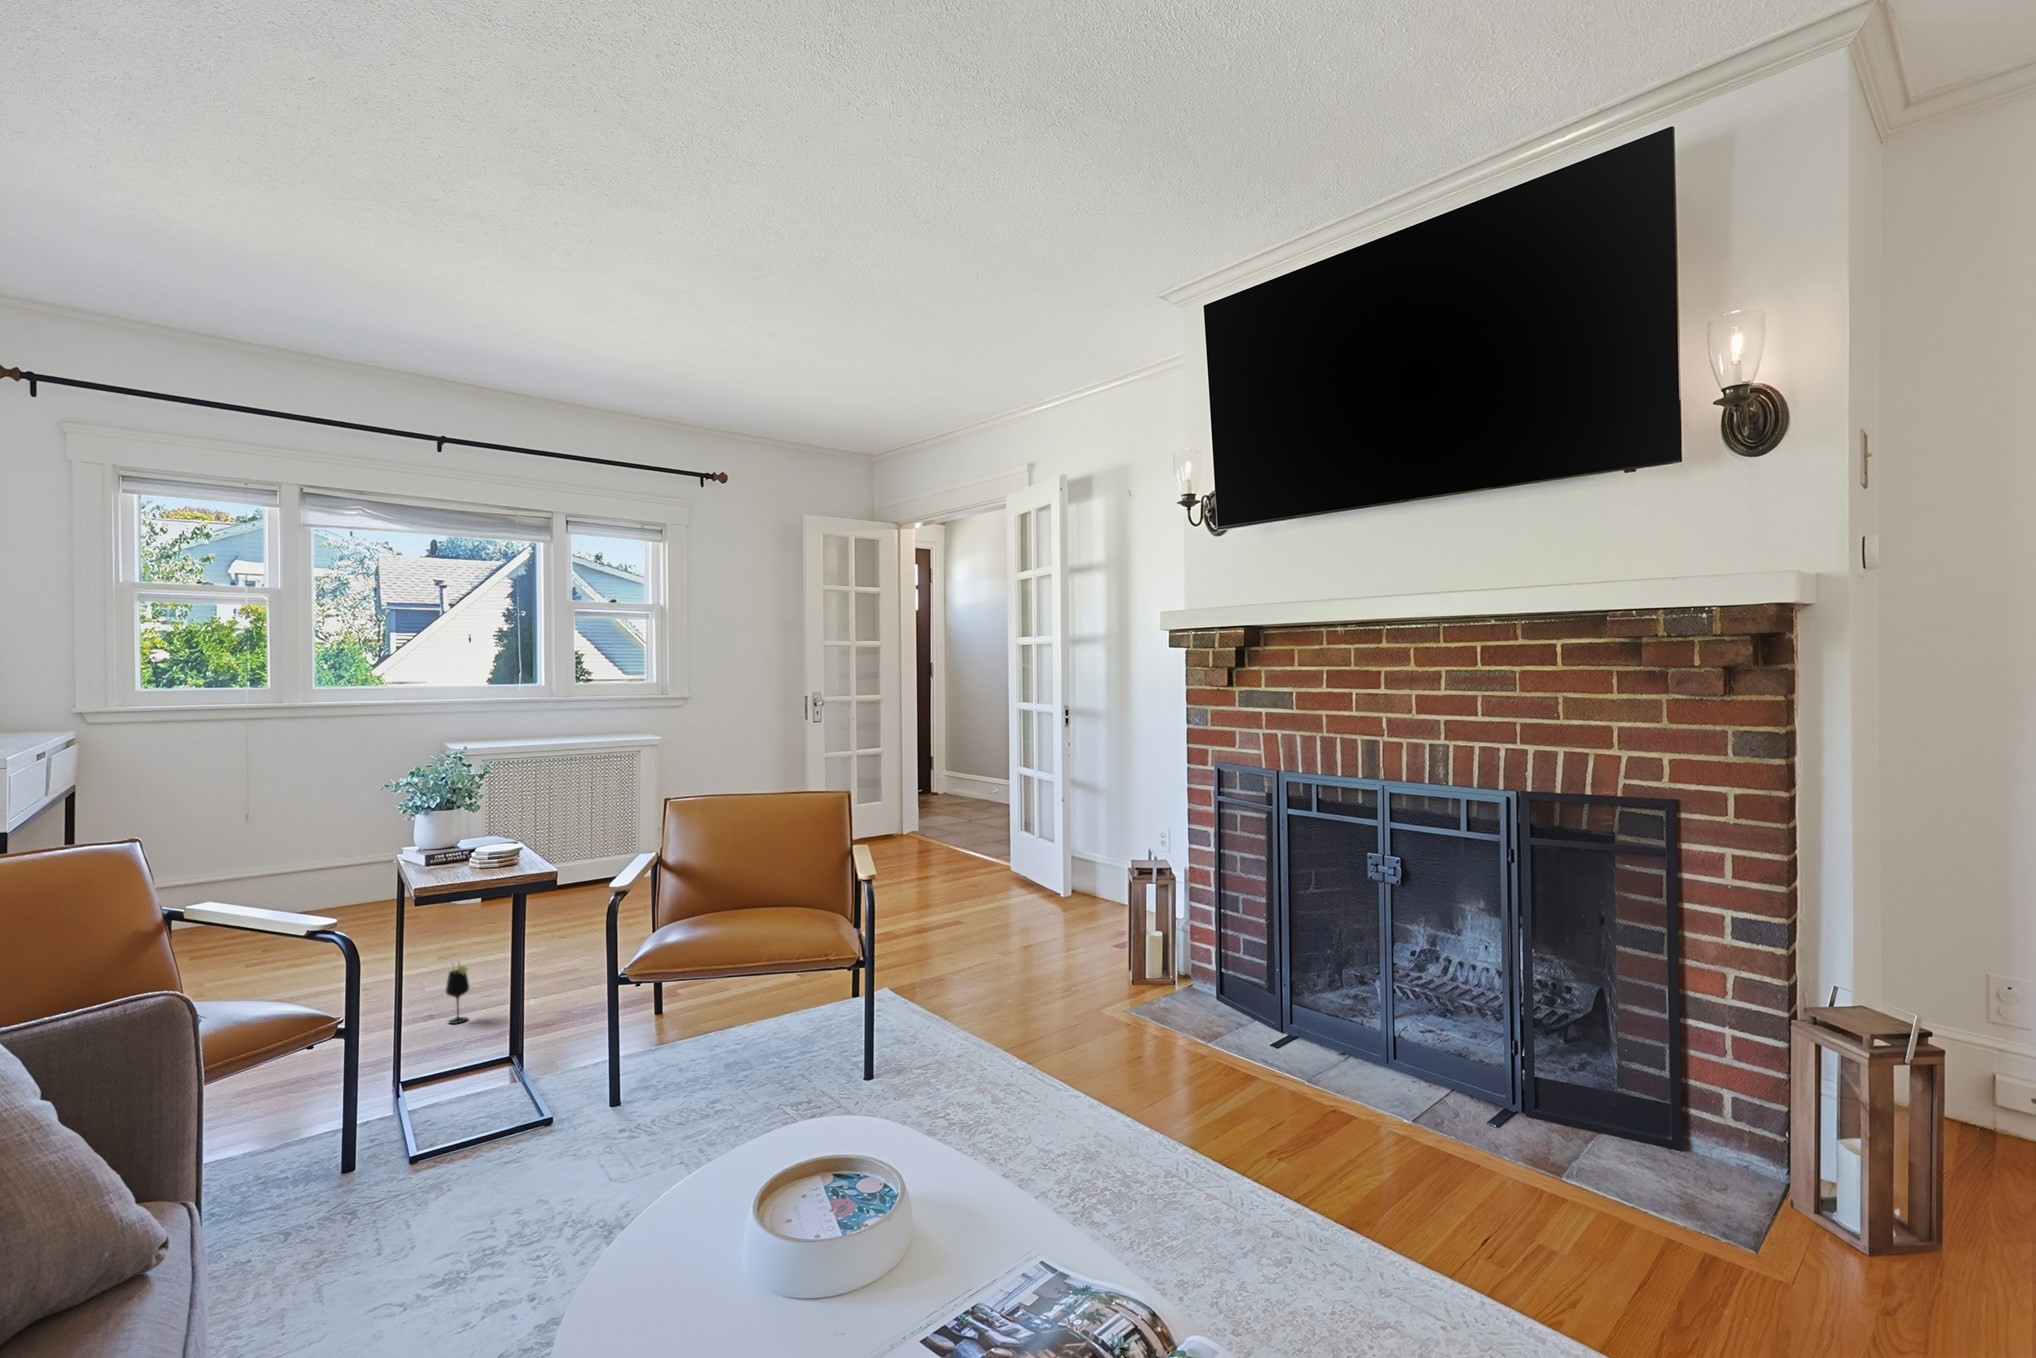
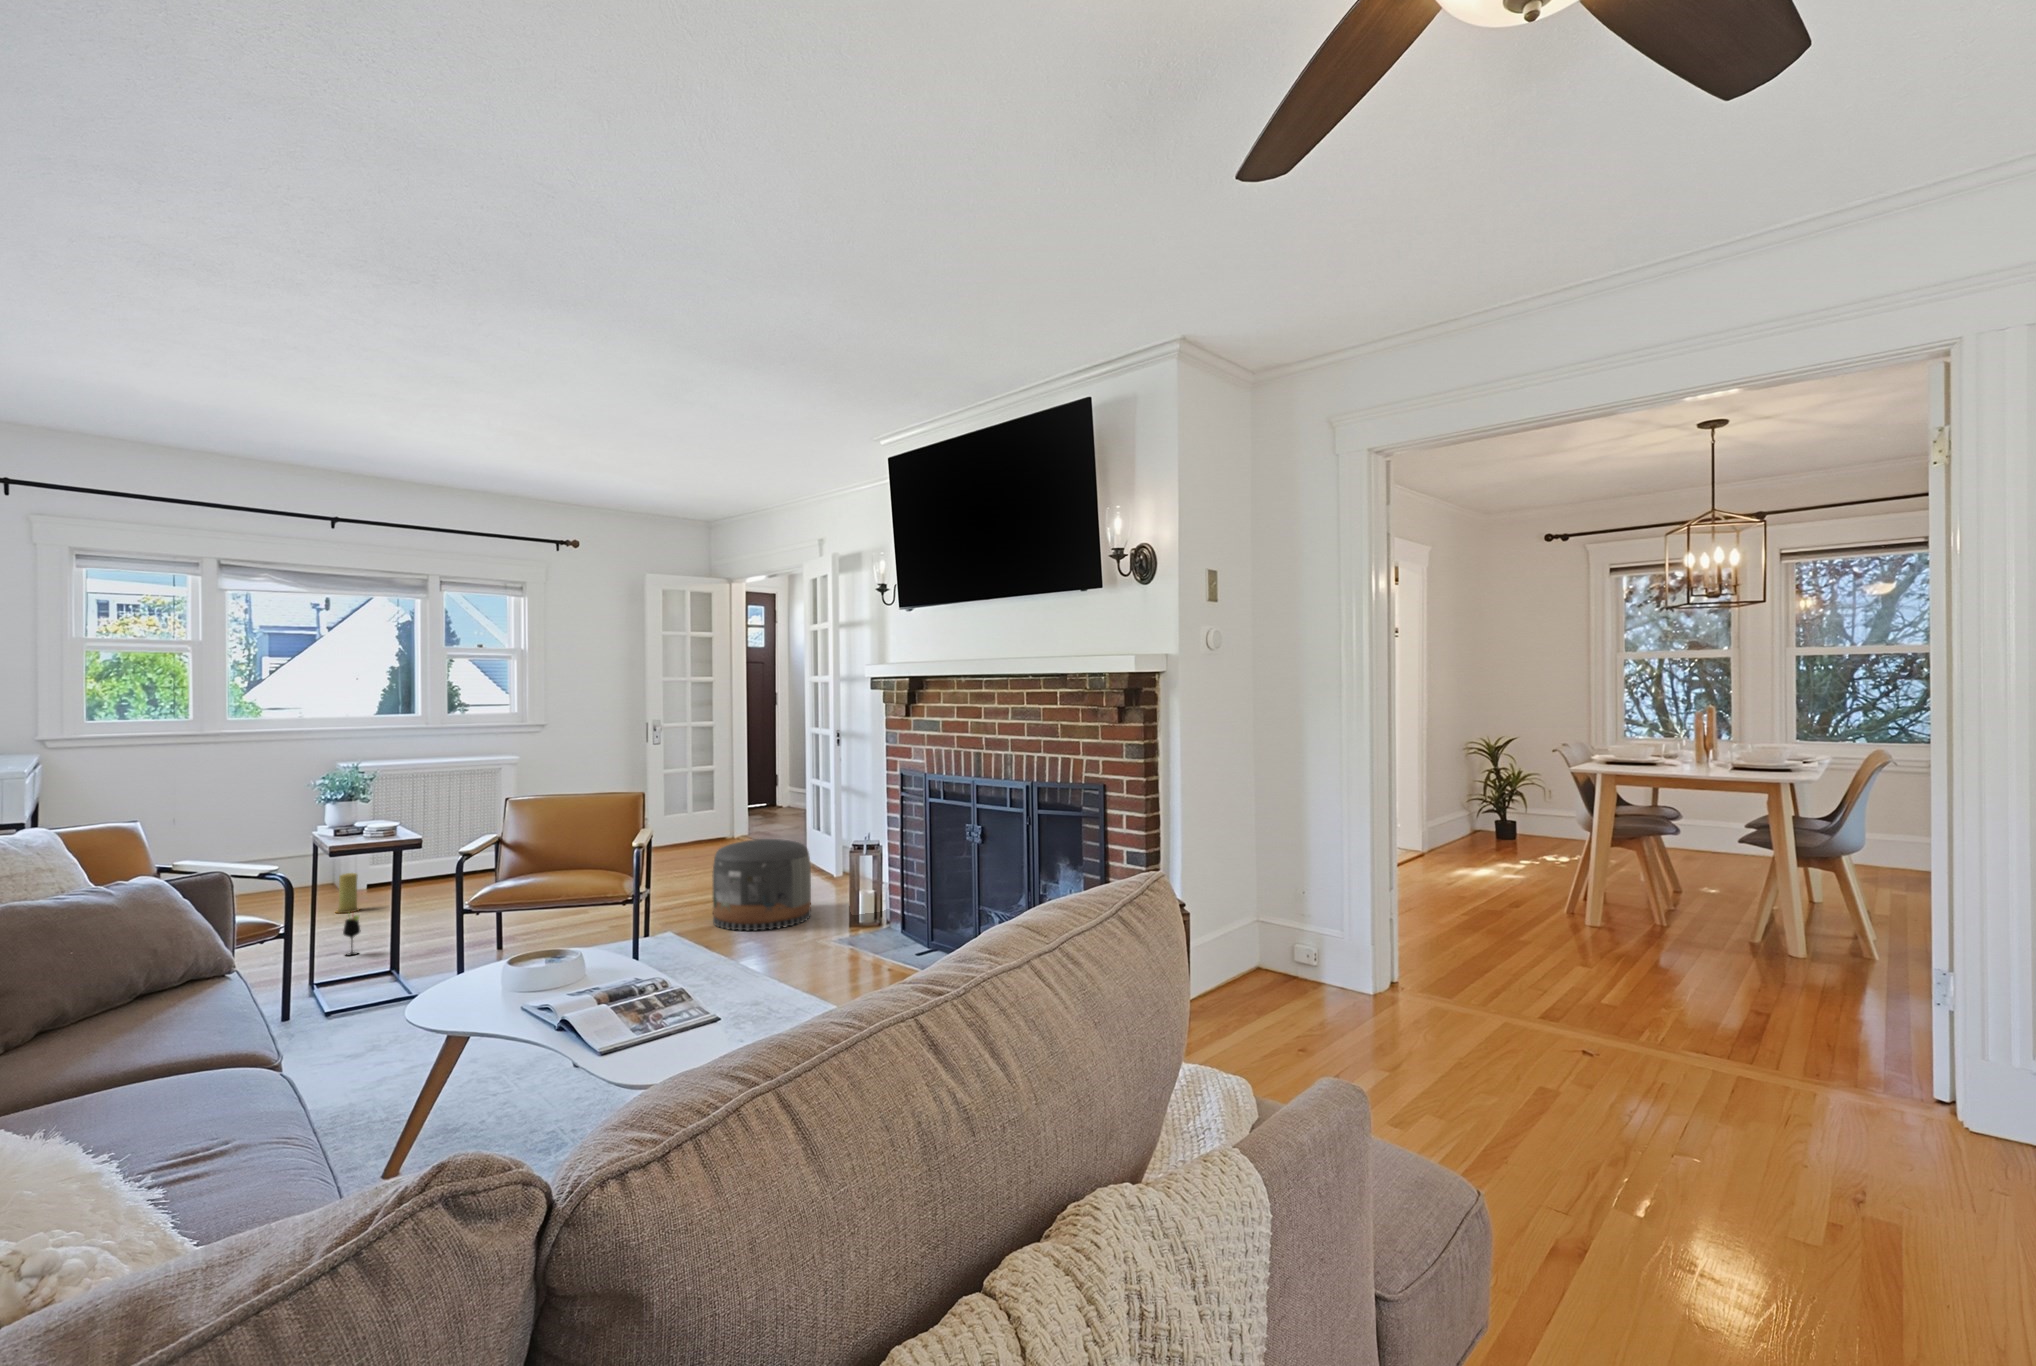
pouf: none [938,857,1071,993] -> present [713,839,811,931]
candle: none [440,891,473,945] -> present [336,873,359,913]

